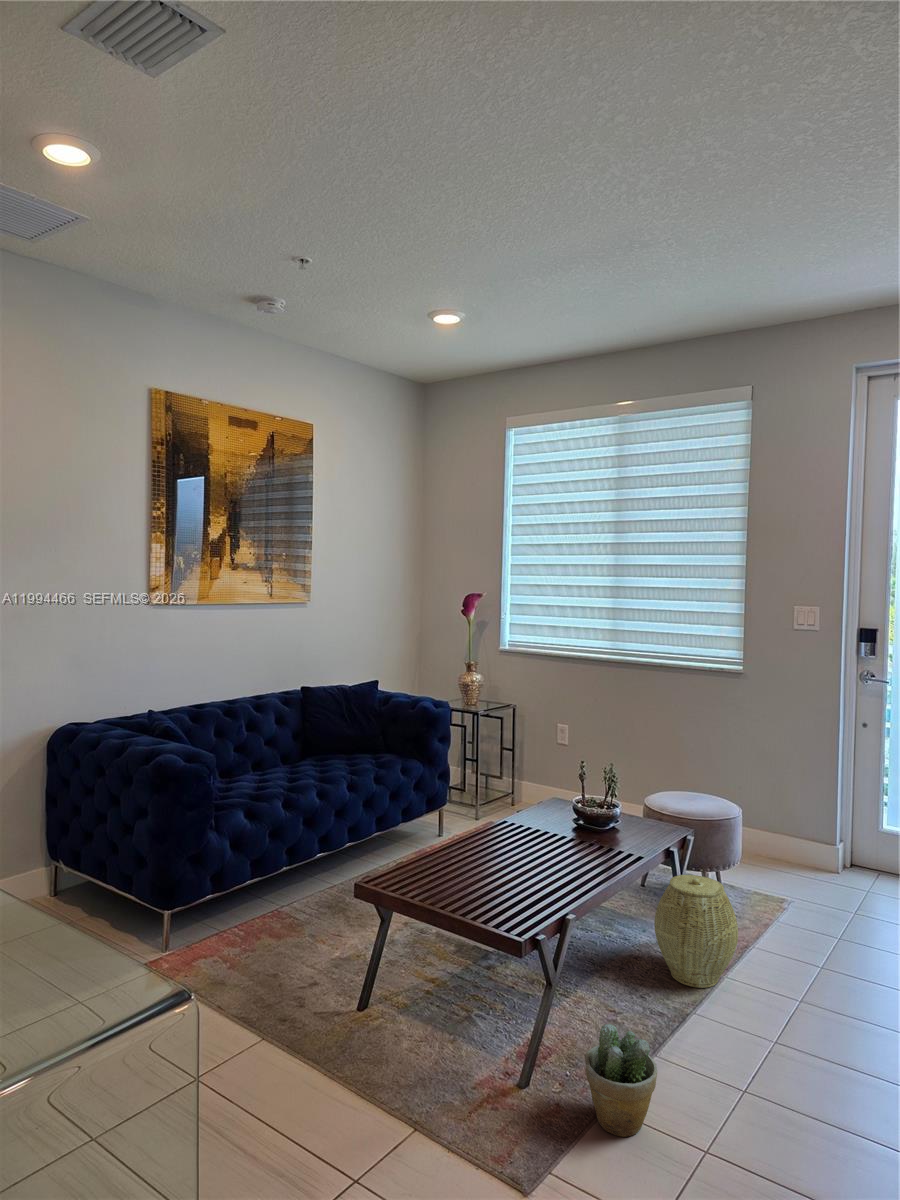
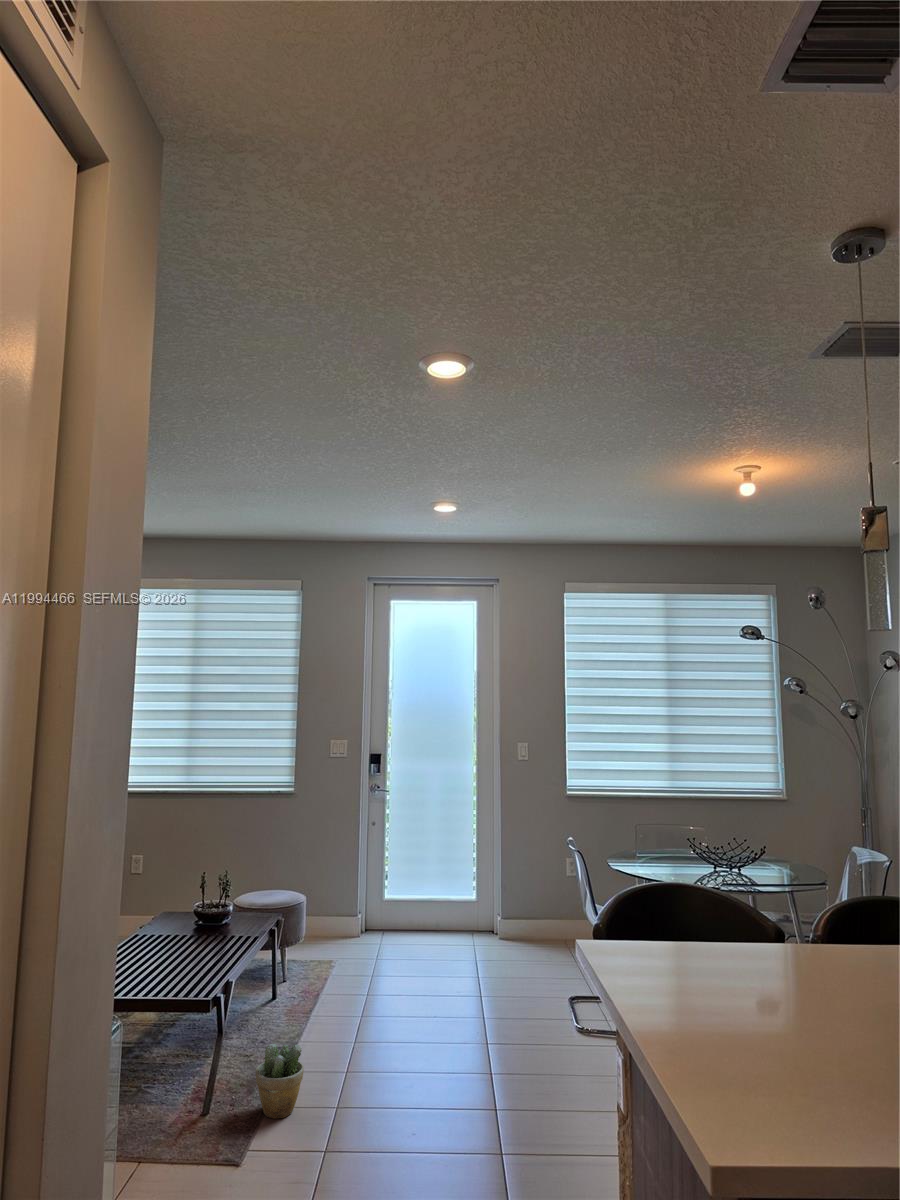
woven basket: present [654,875,738,988] -> none [263,945,321,1027]

